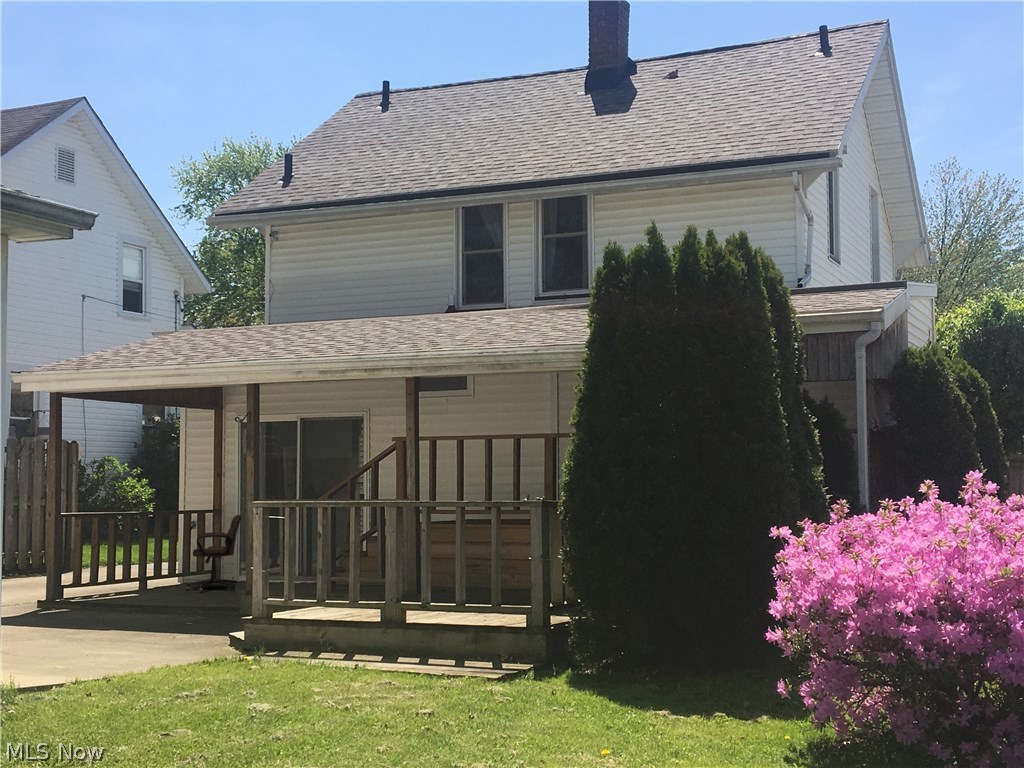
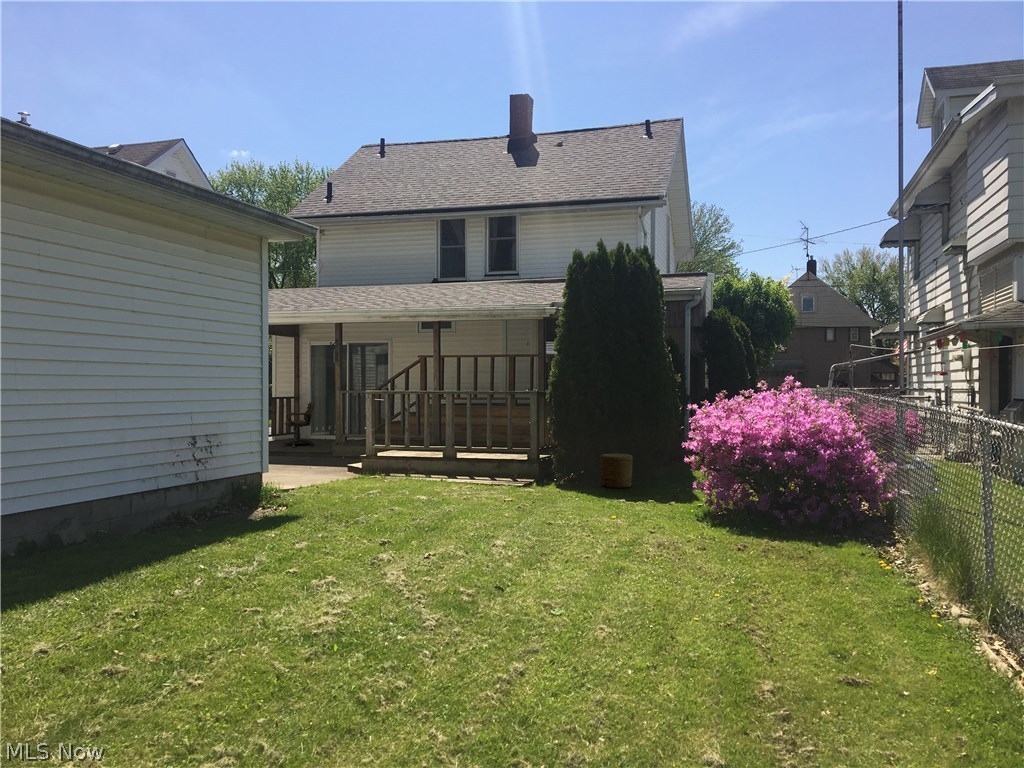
woven basket: none [641,621,704,689] -> present [600,454,633,488]

